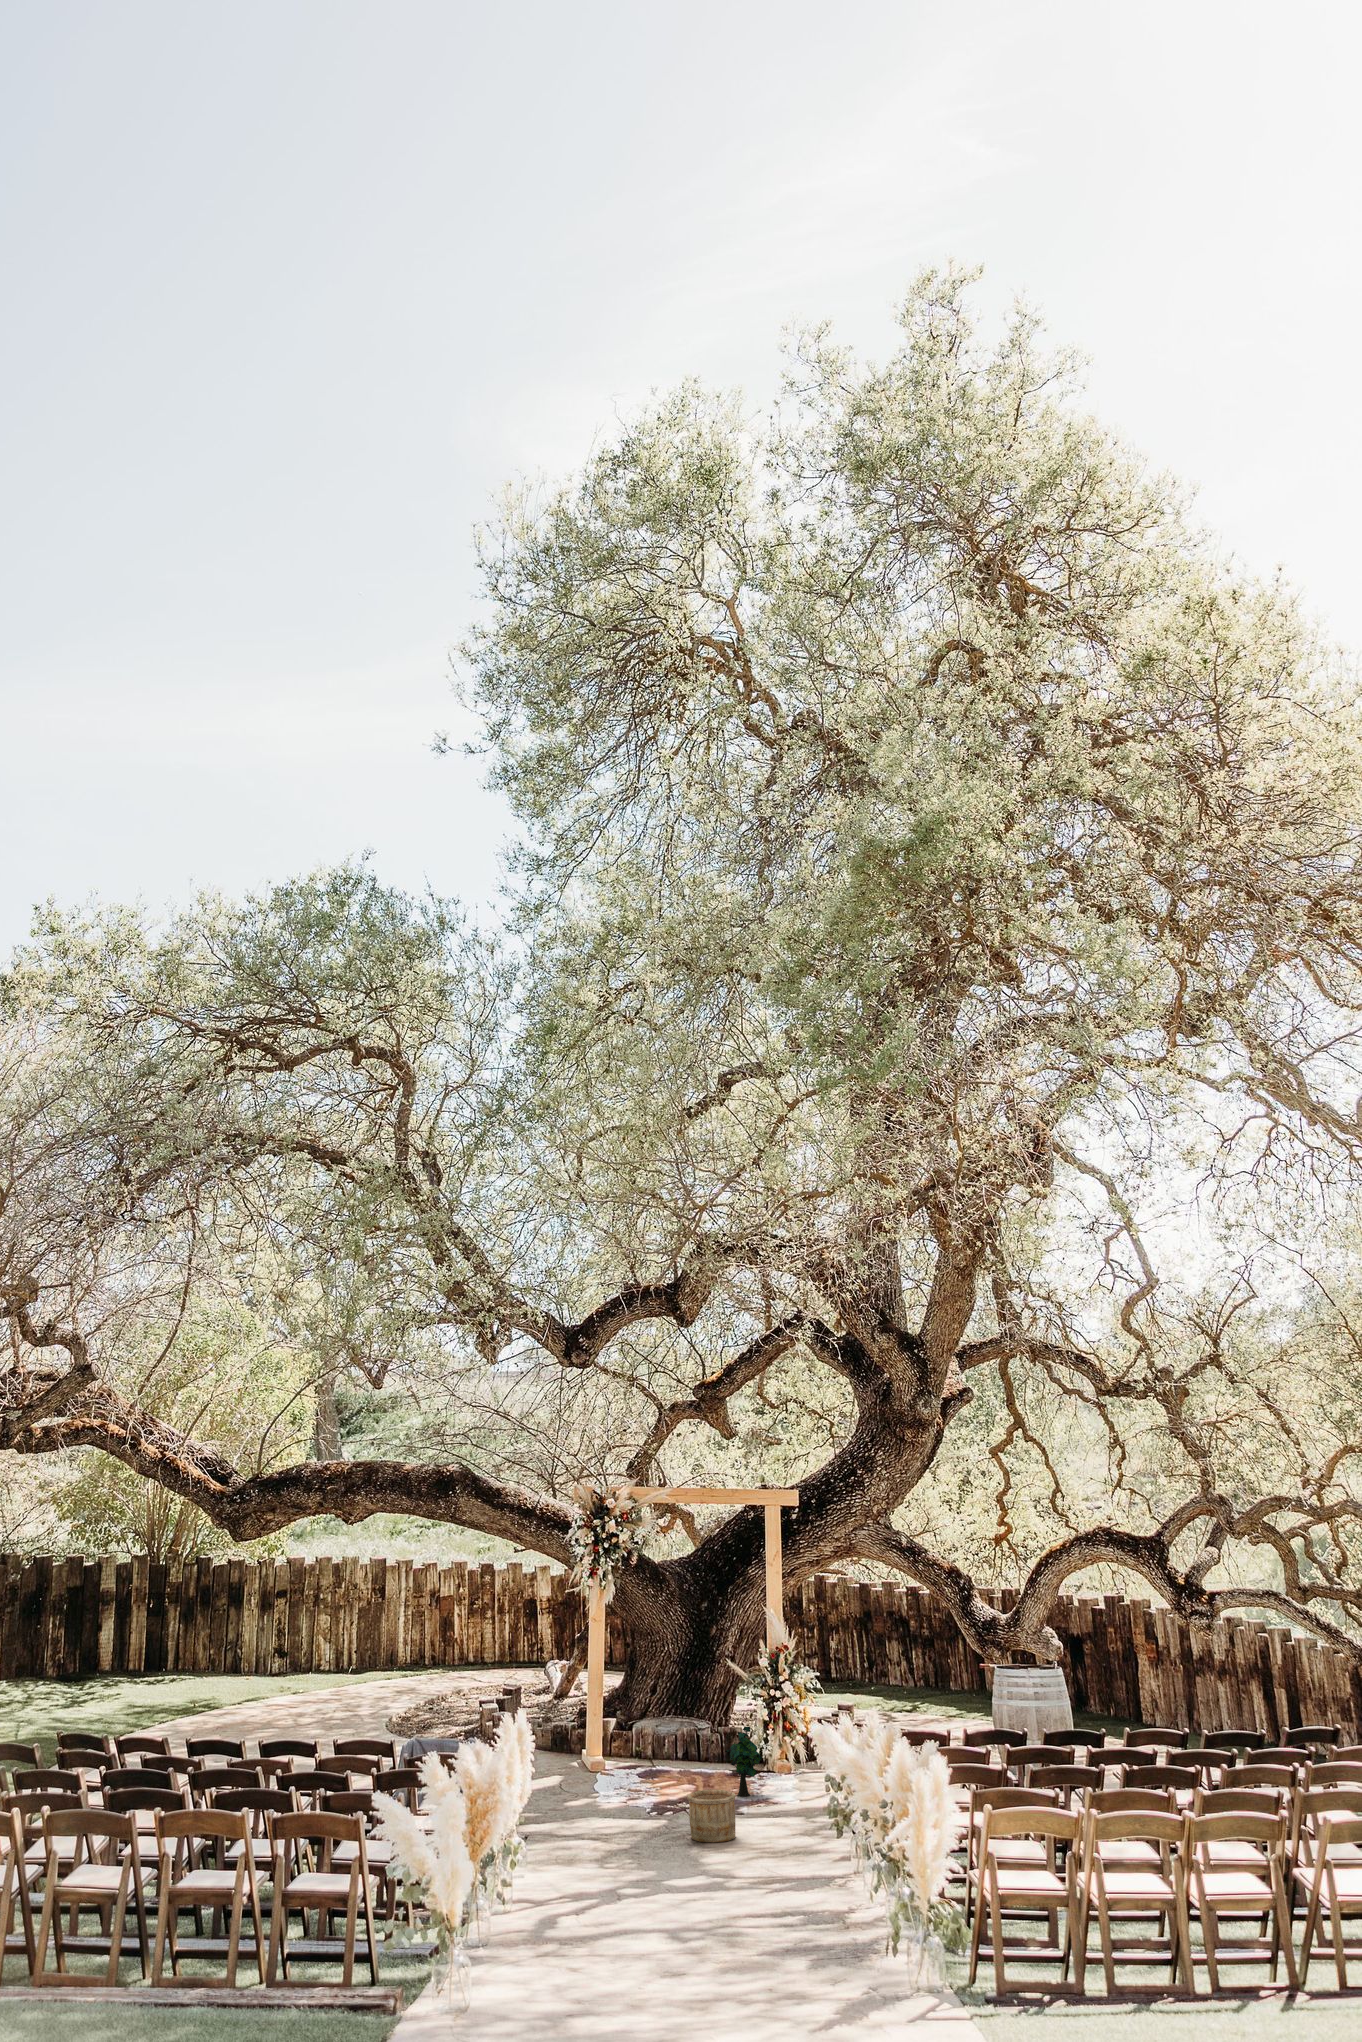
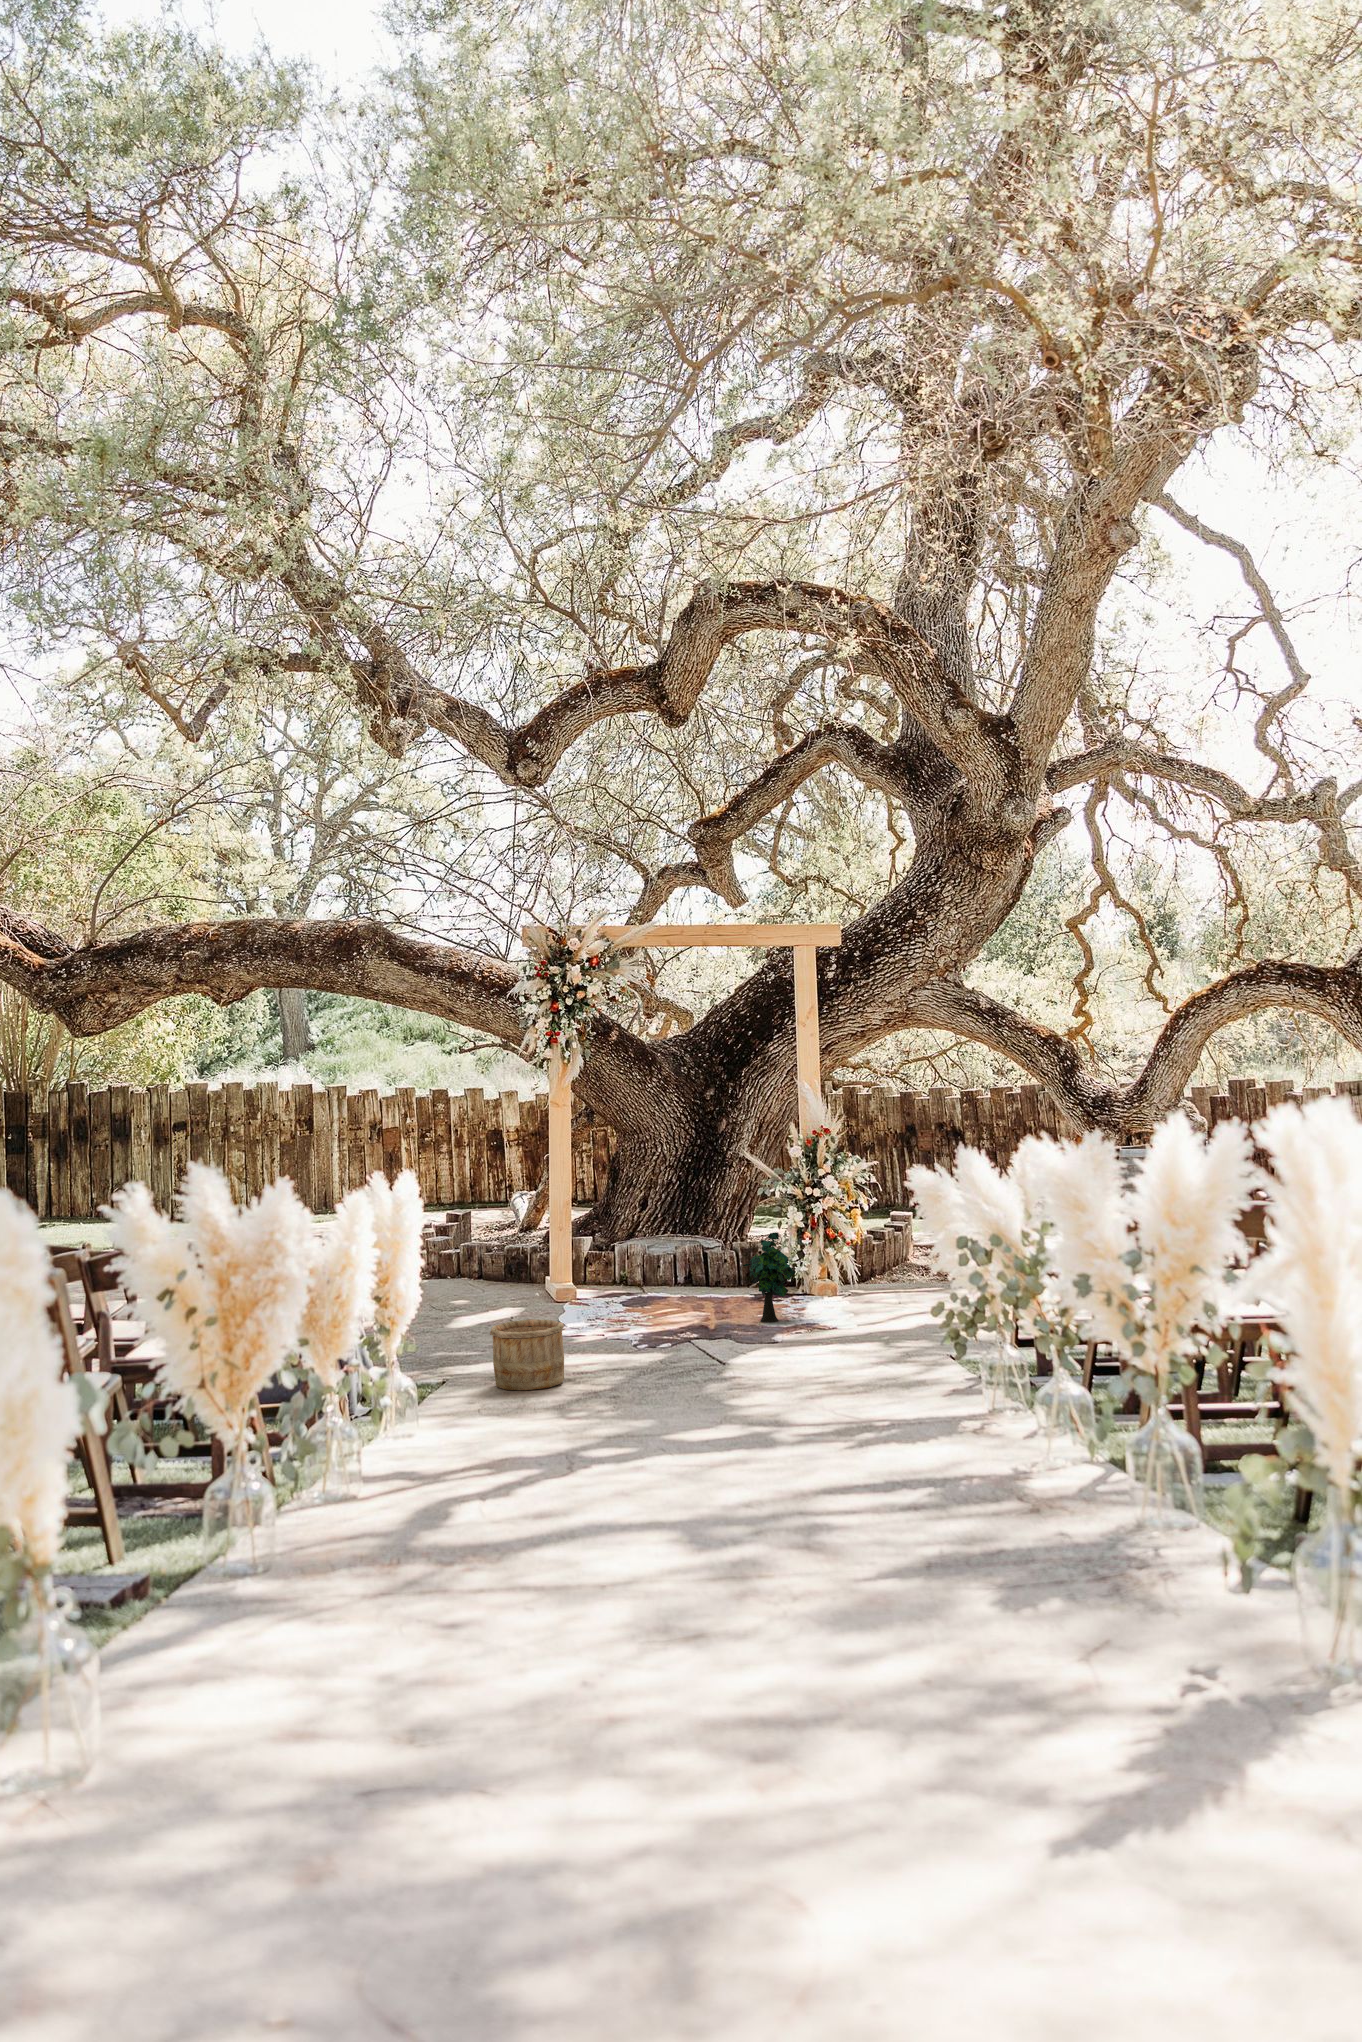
wooden bucket: present [687,1789,735,1842] -> present [490,1319,564,1390]

